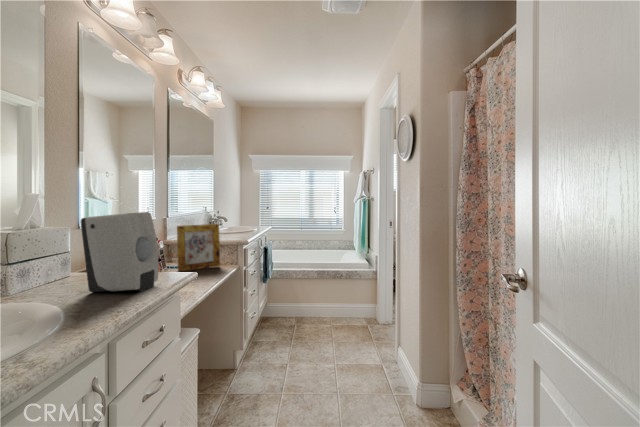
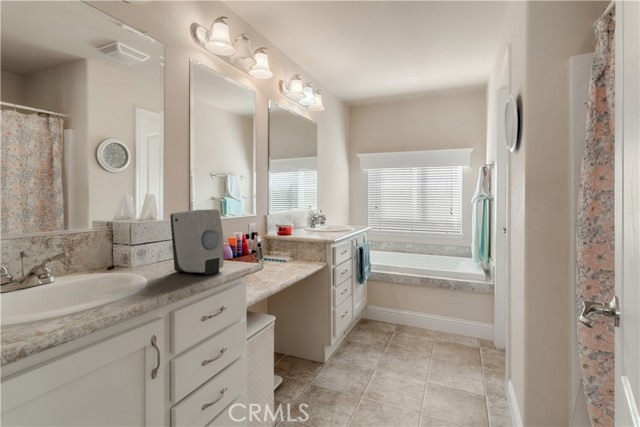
picture frame: present [177,224,220,271] -> none [272,222,309,264]

